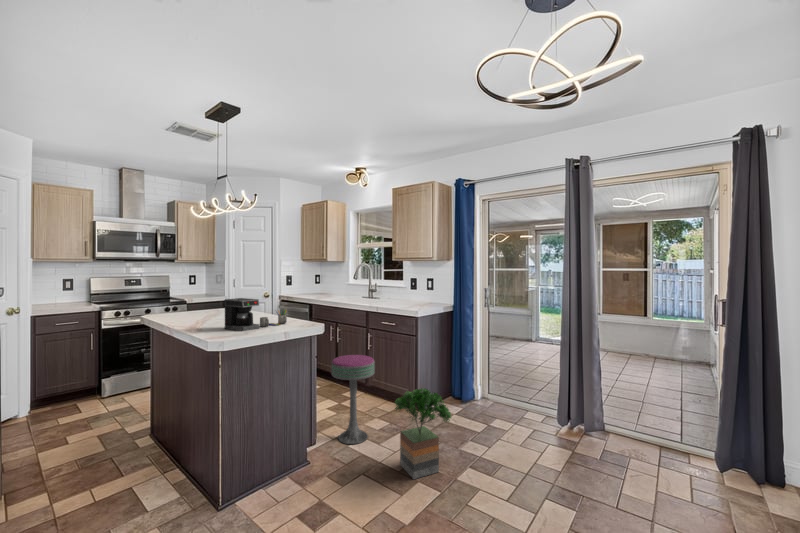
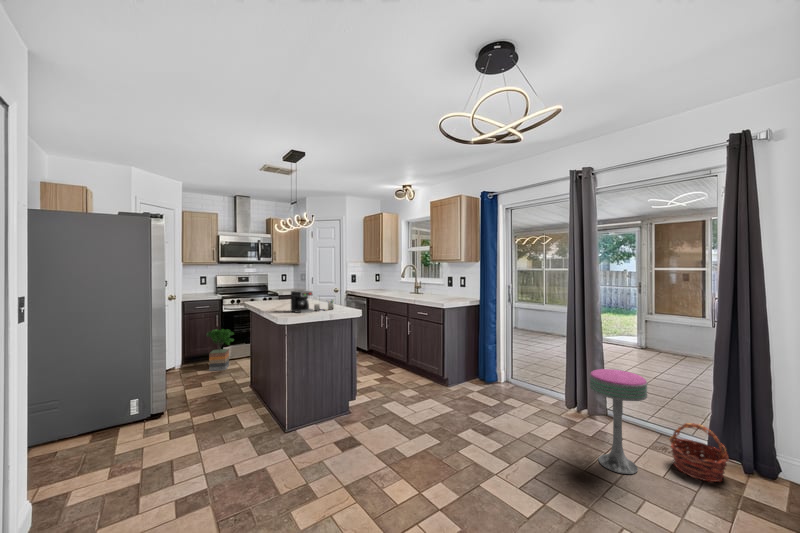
bar stool: present [331,355,375,444] -> present [590,369,647,474]
potted tree: present [395,388,451,479] -> present [207,329,234,371]
basket: none [695,441,764,507] -> present [670,423,728,482]

